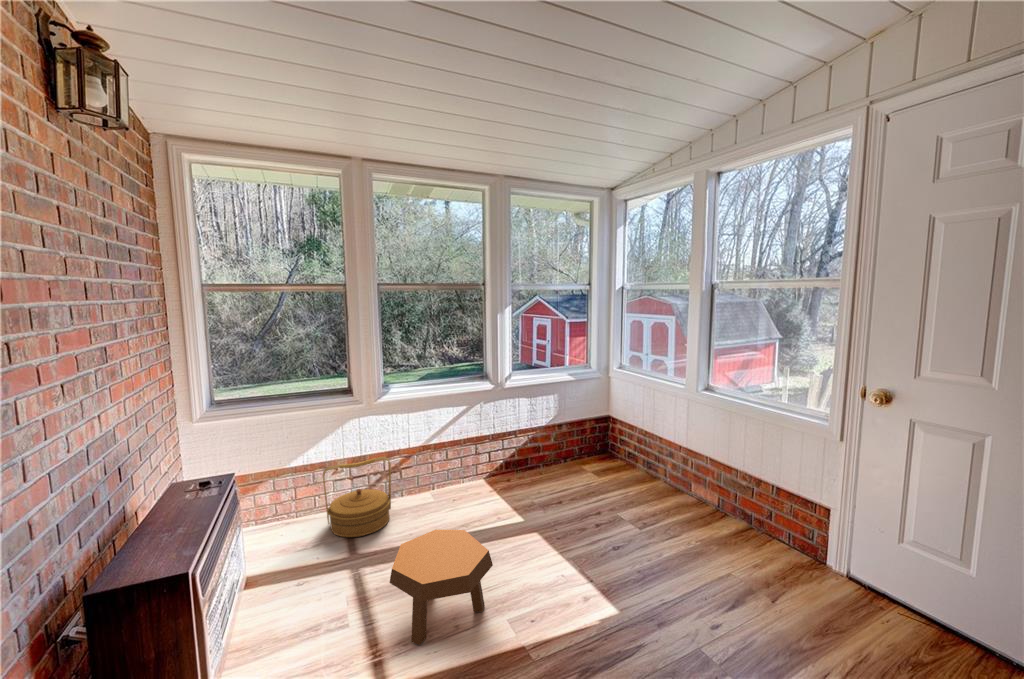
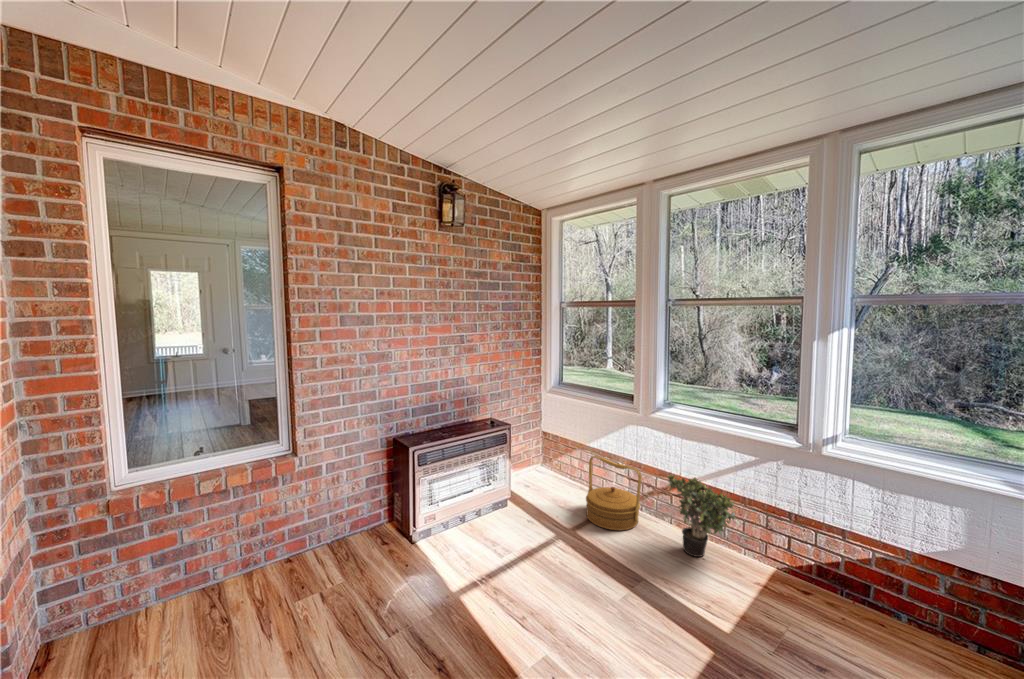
potted plant: none [415,438,471,504] -> present [667,475,736,557]
footstool: present [390,530,493,645] -> none [493,528,587,631]

